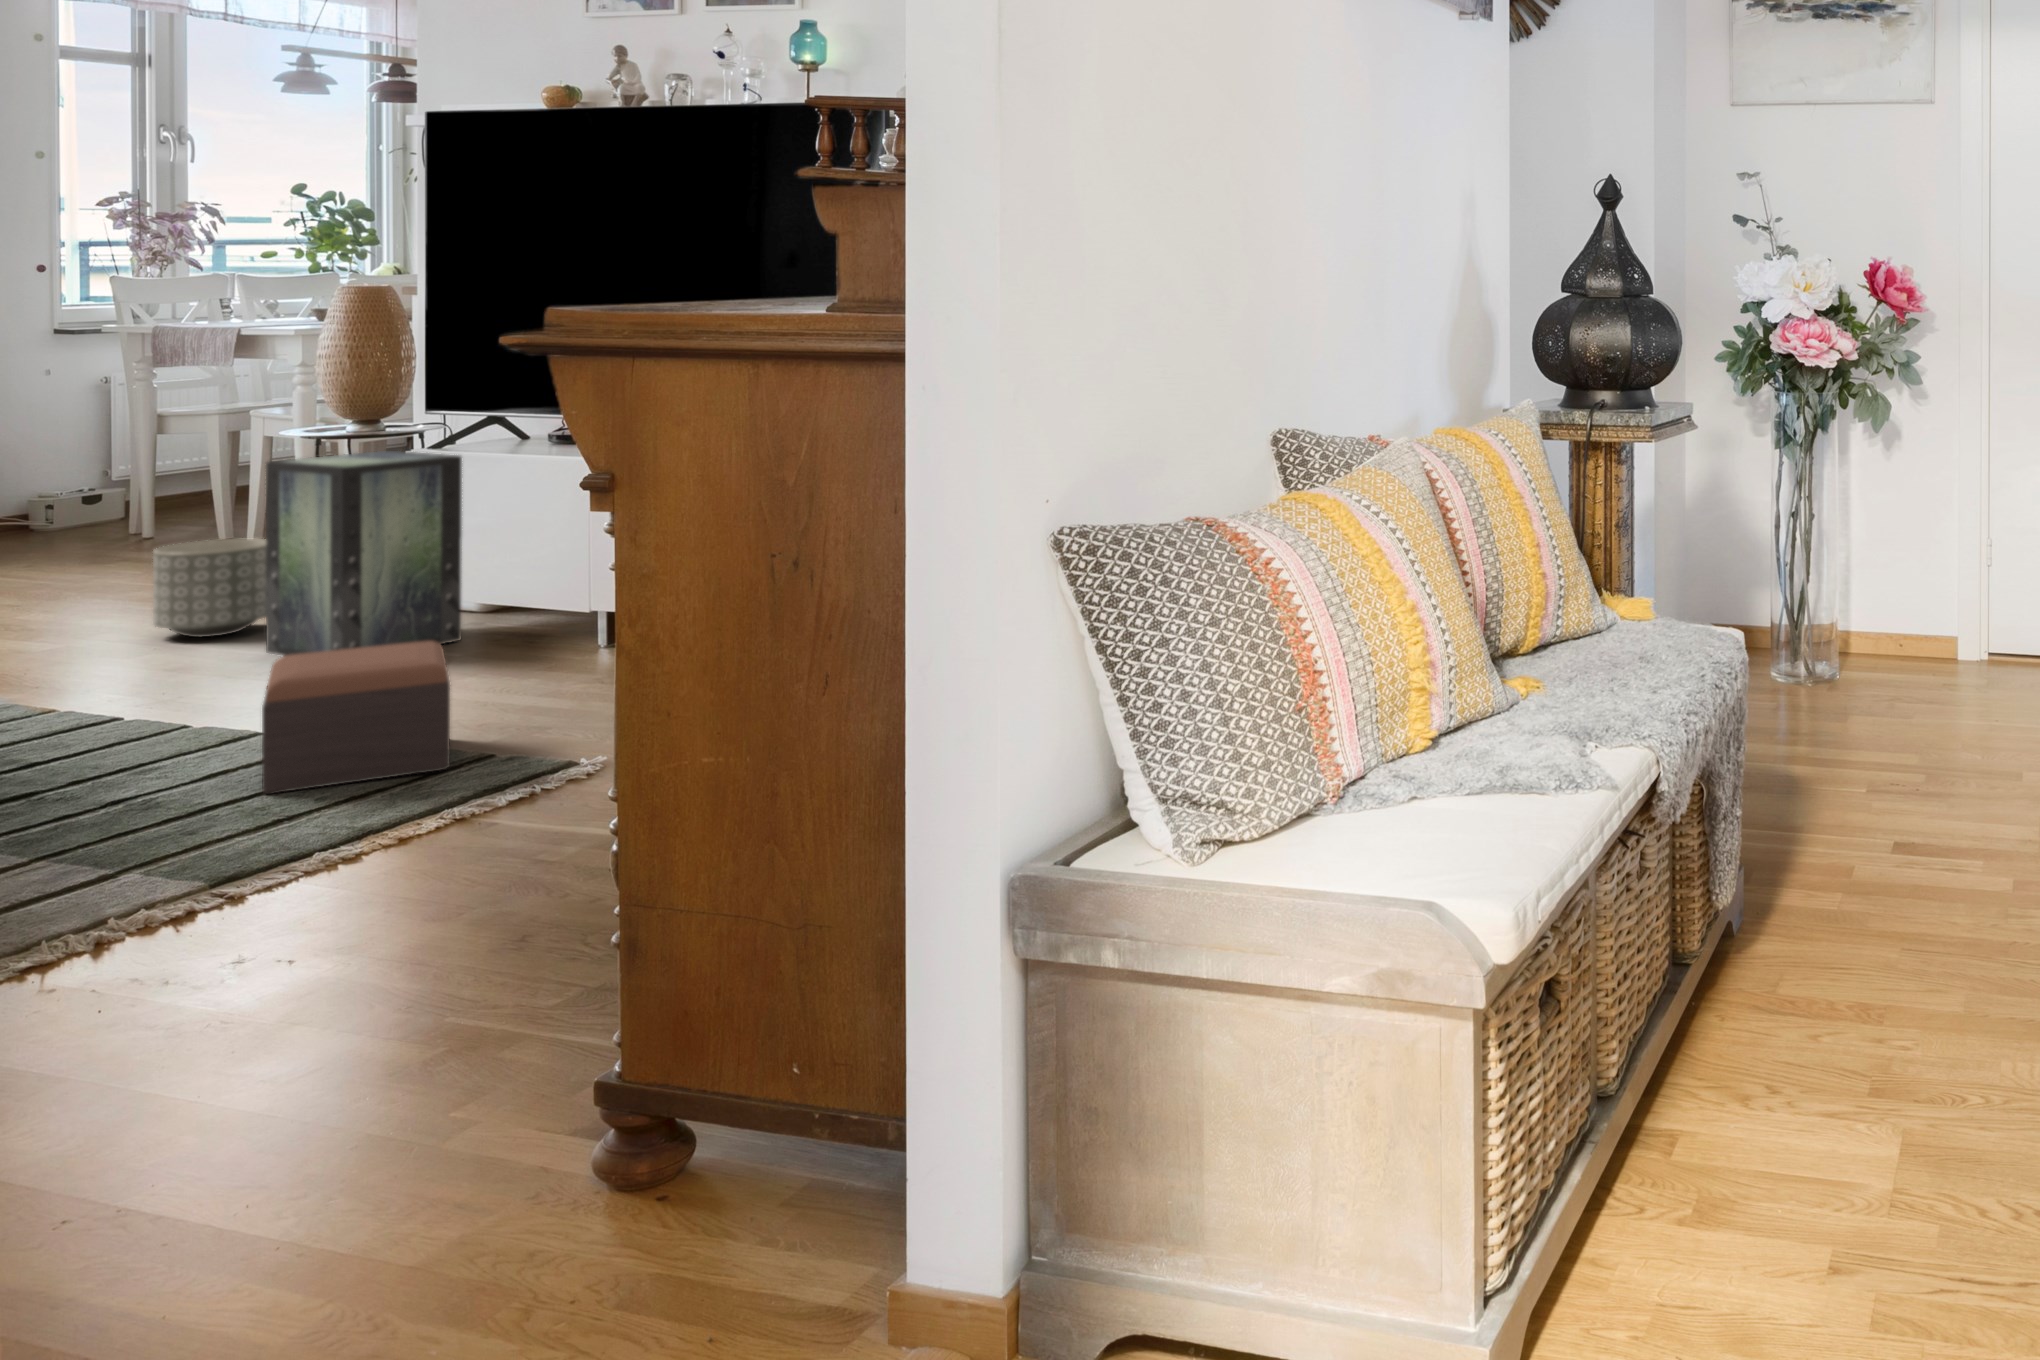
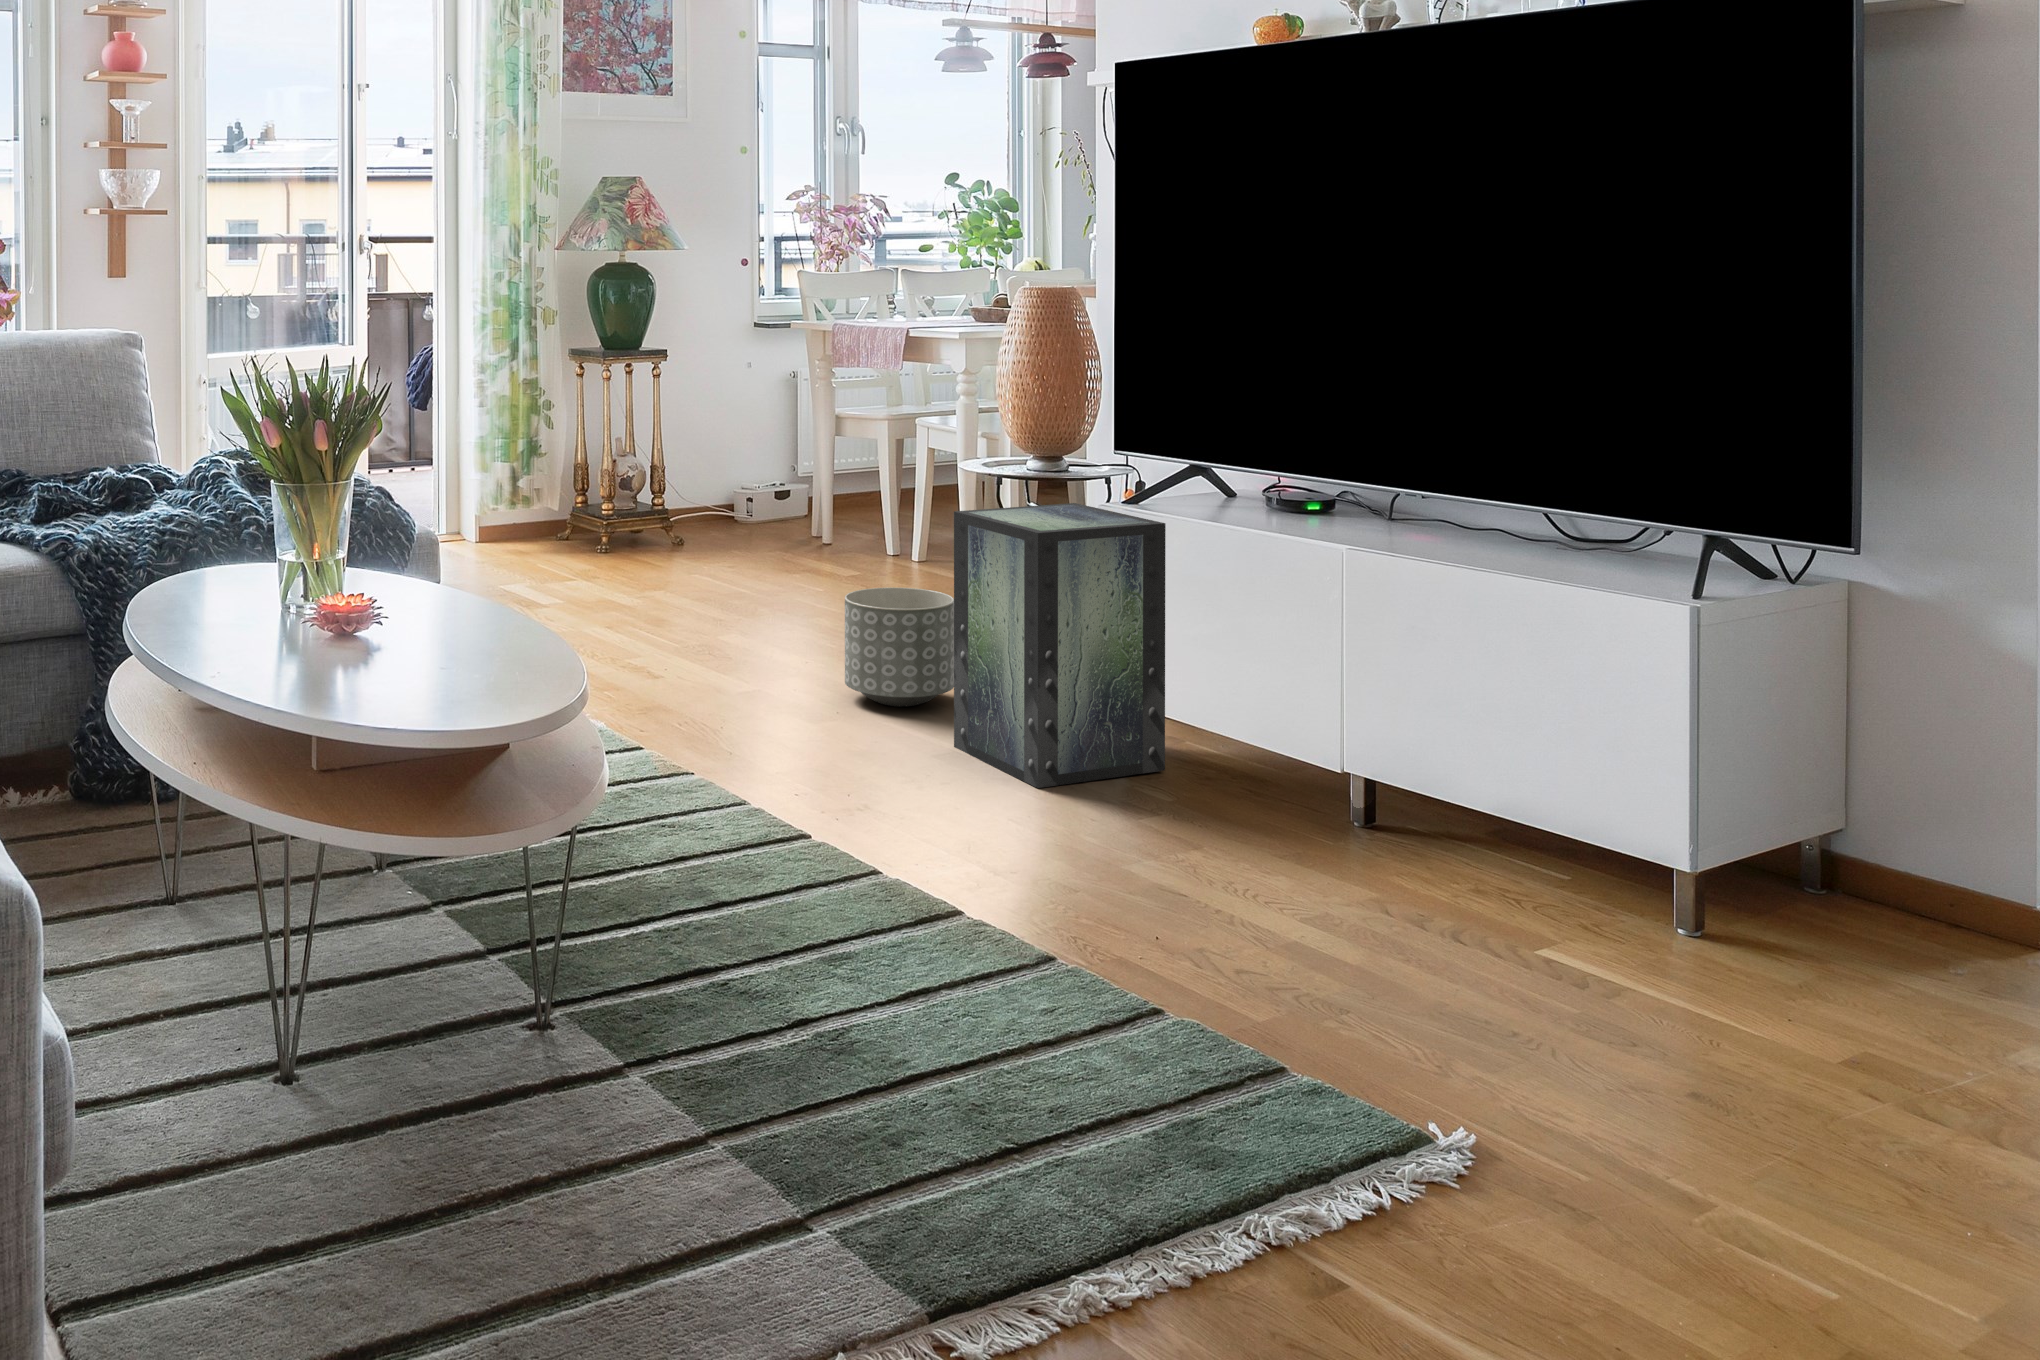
footstool: present [262,641,450,794] -> none [988,840,1234,1093]

